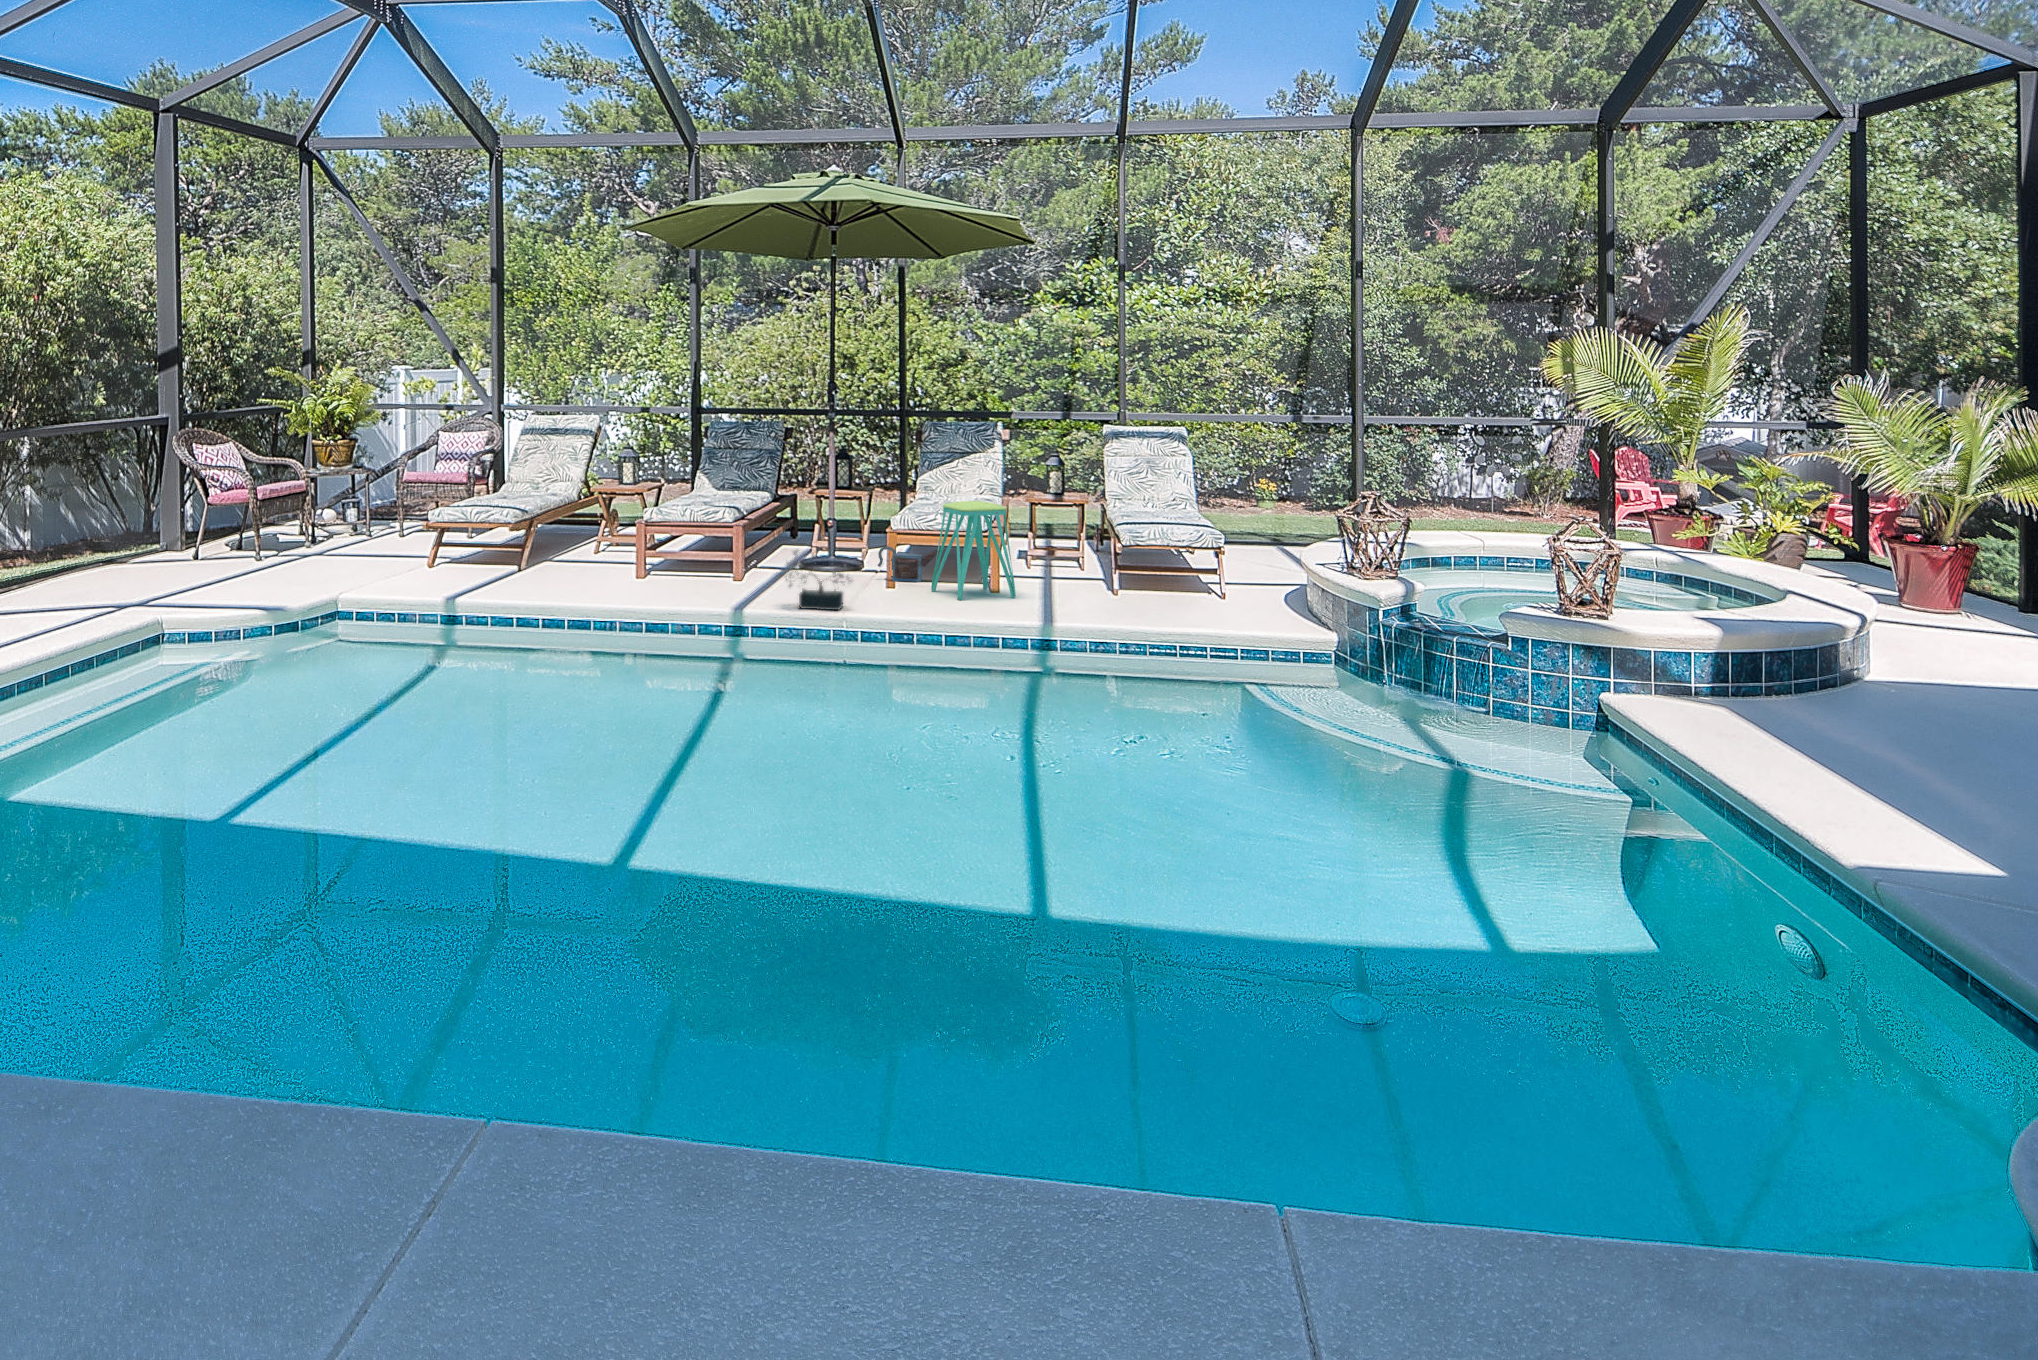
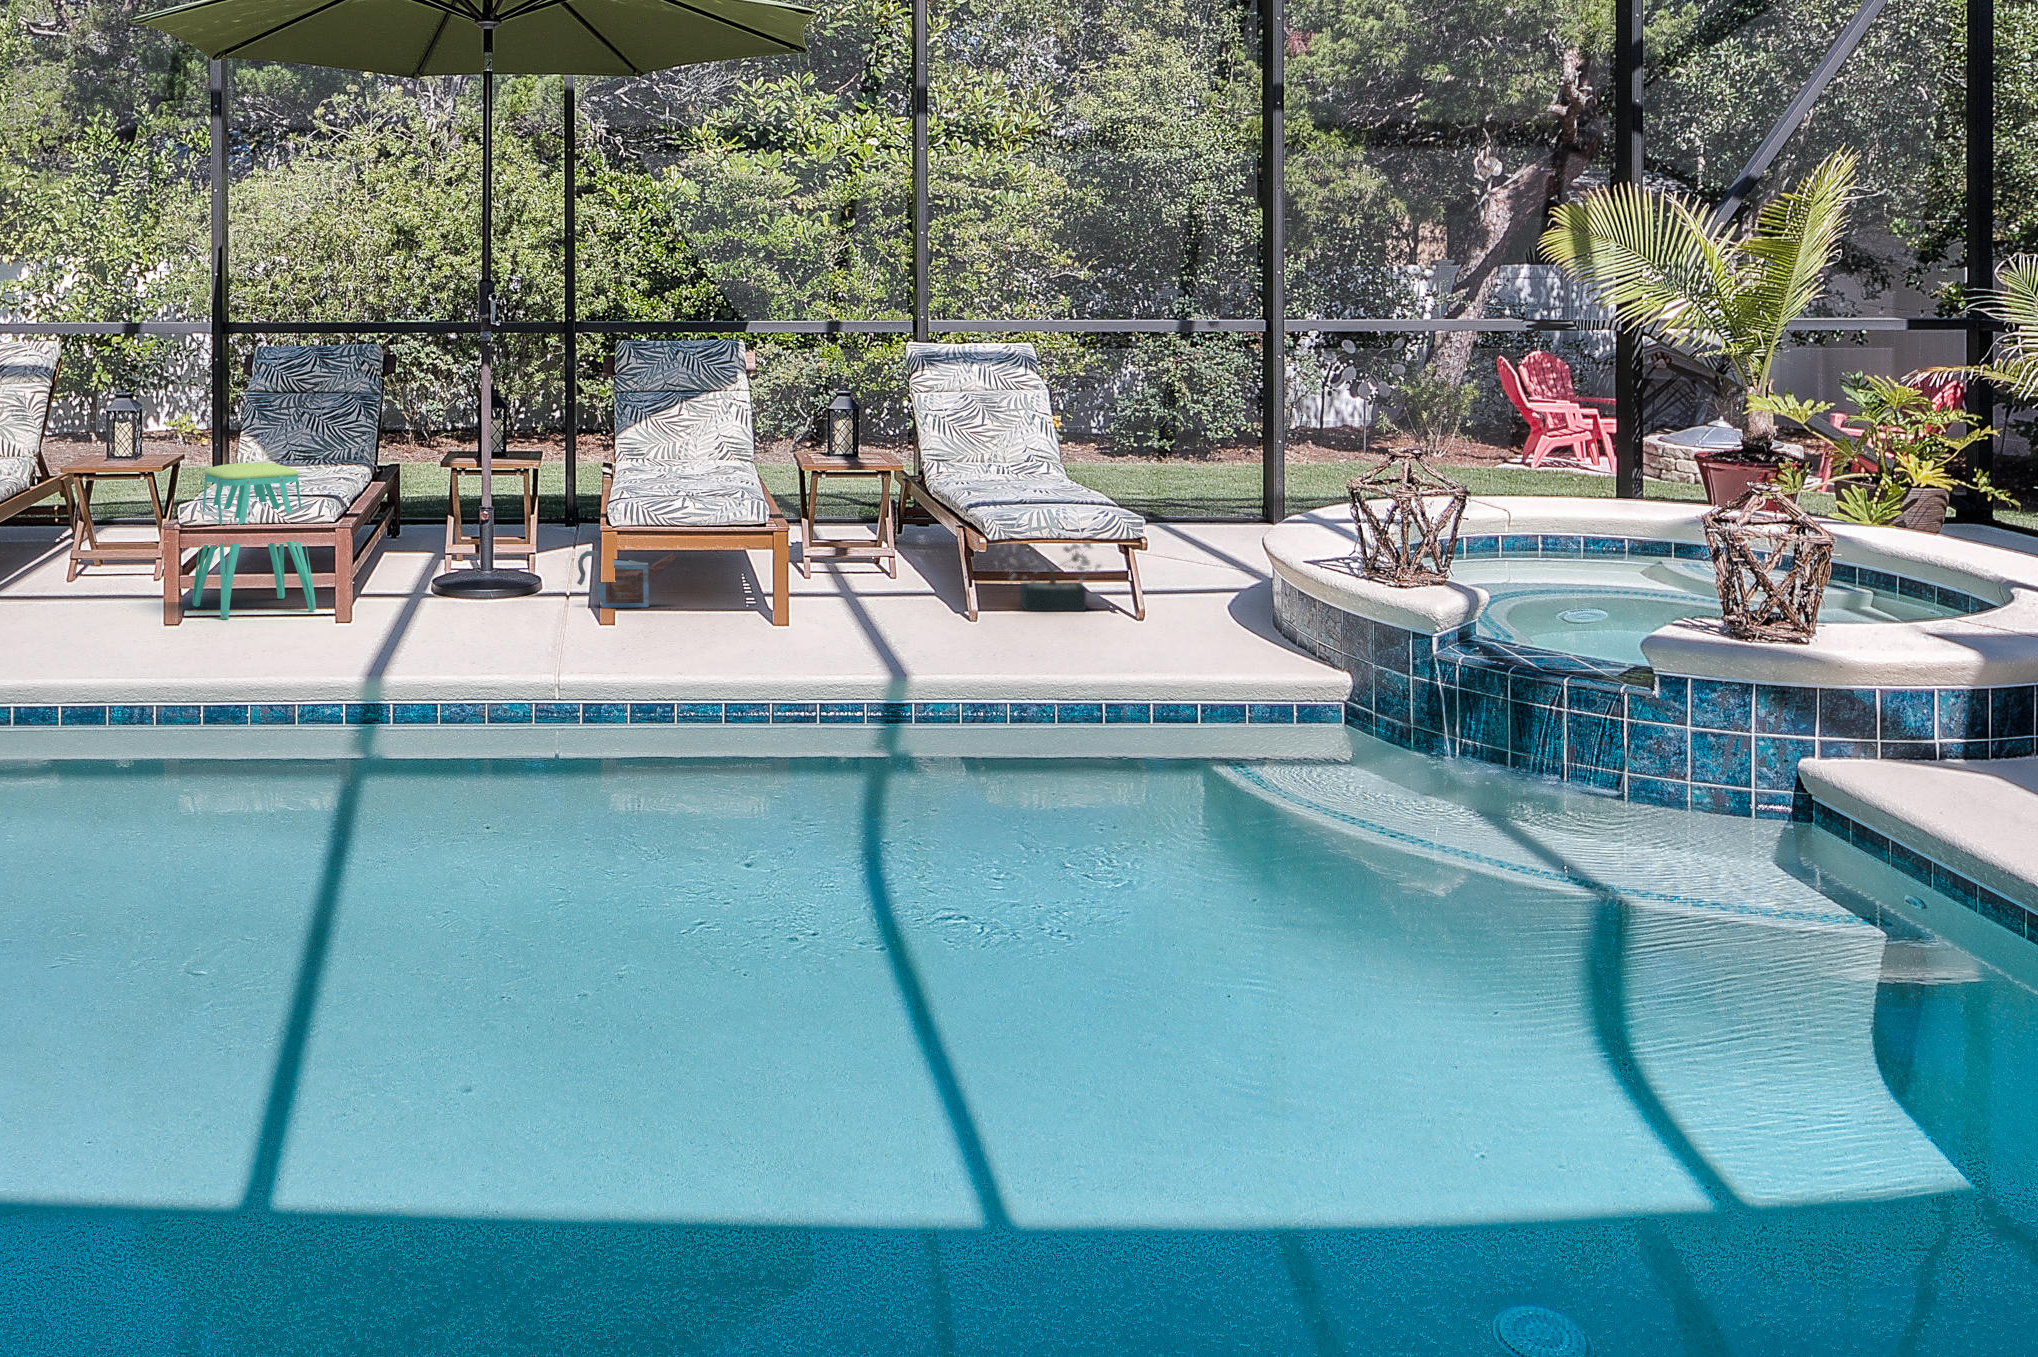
stool: present [931,501,1016,600] -> present [193,462,316,619]
decorative plant: present [787,549,851,610] -> present [996,540,1101,611]

